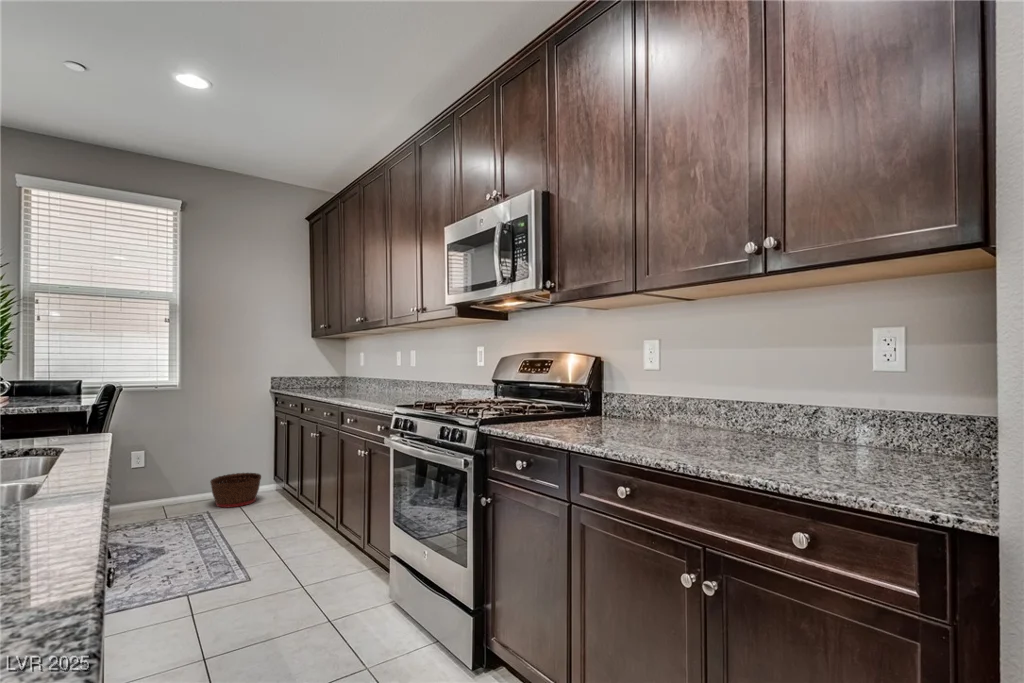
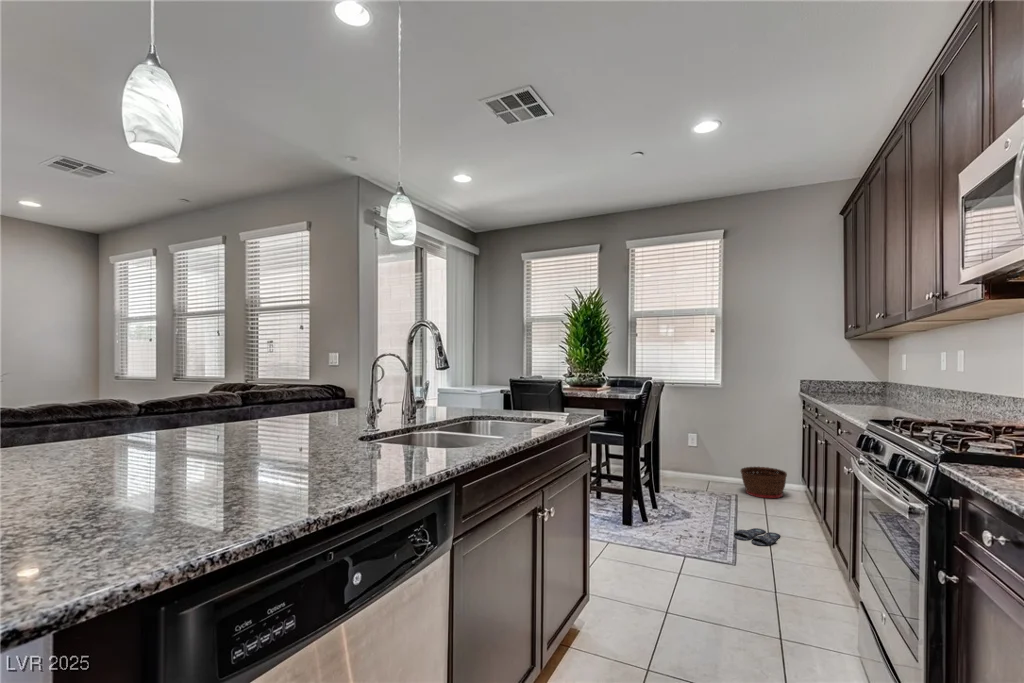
slippers: none [230,537,277,556] -> present [734,528,780,546]

